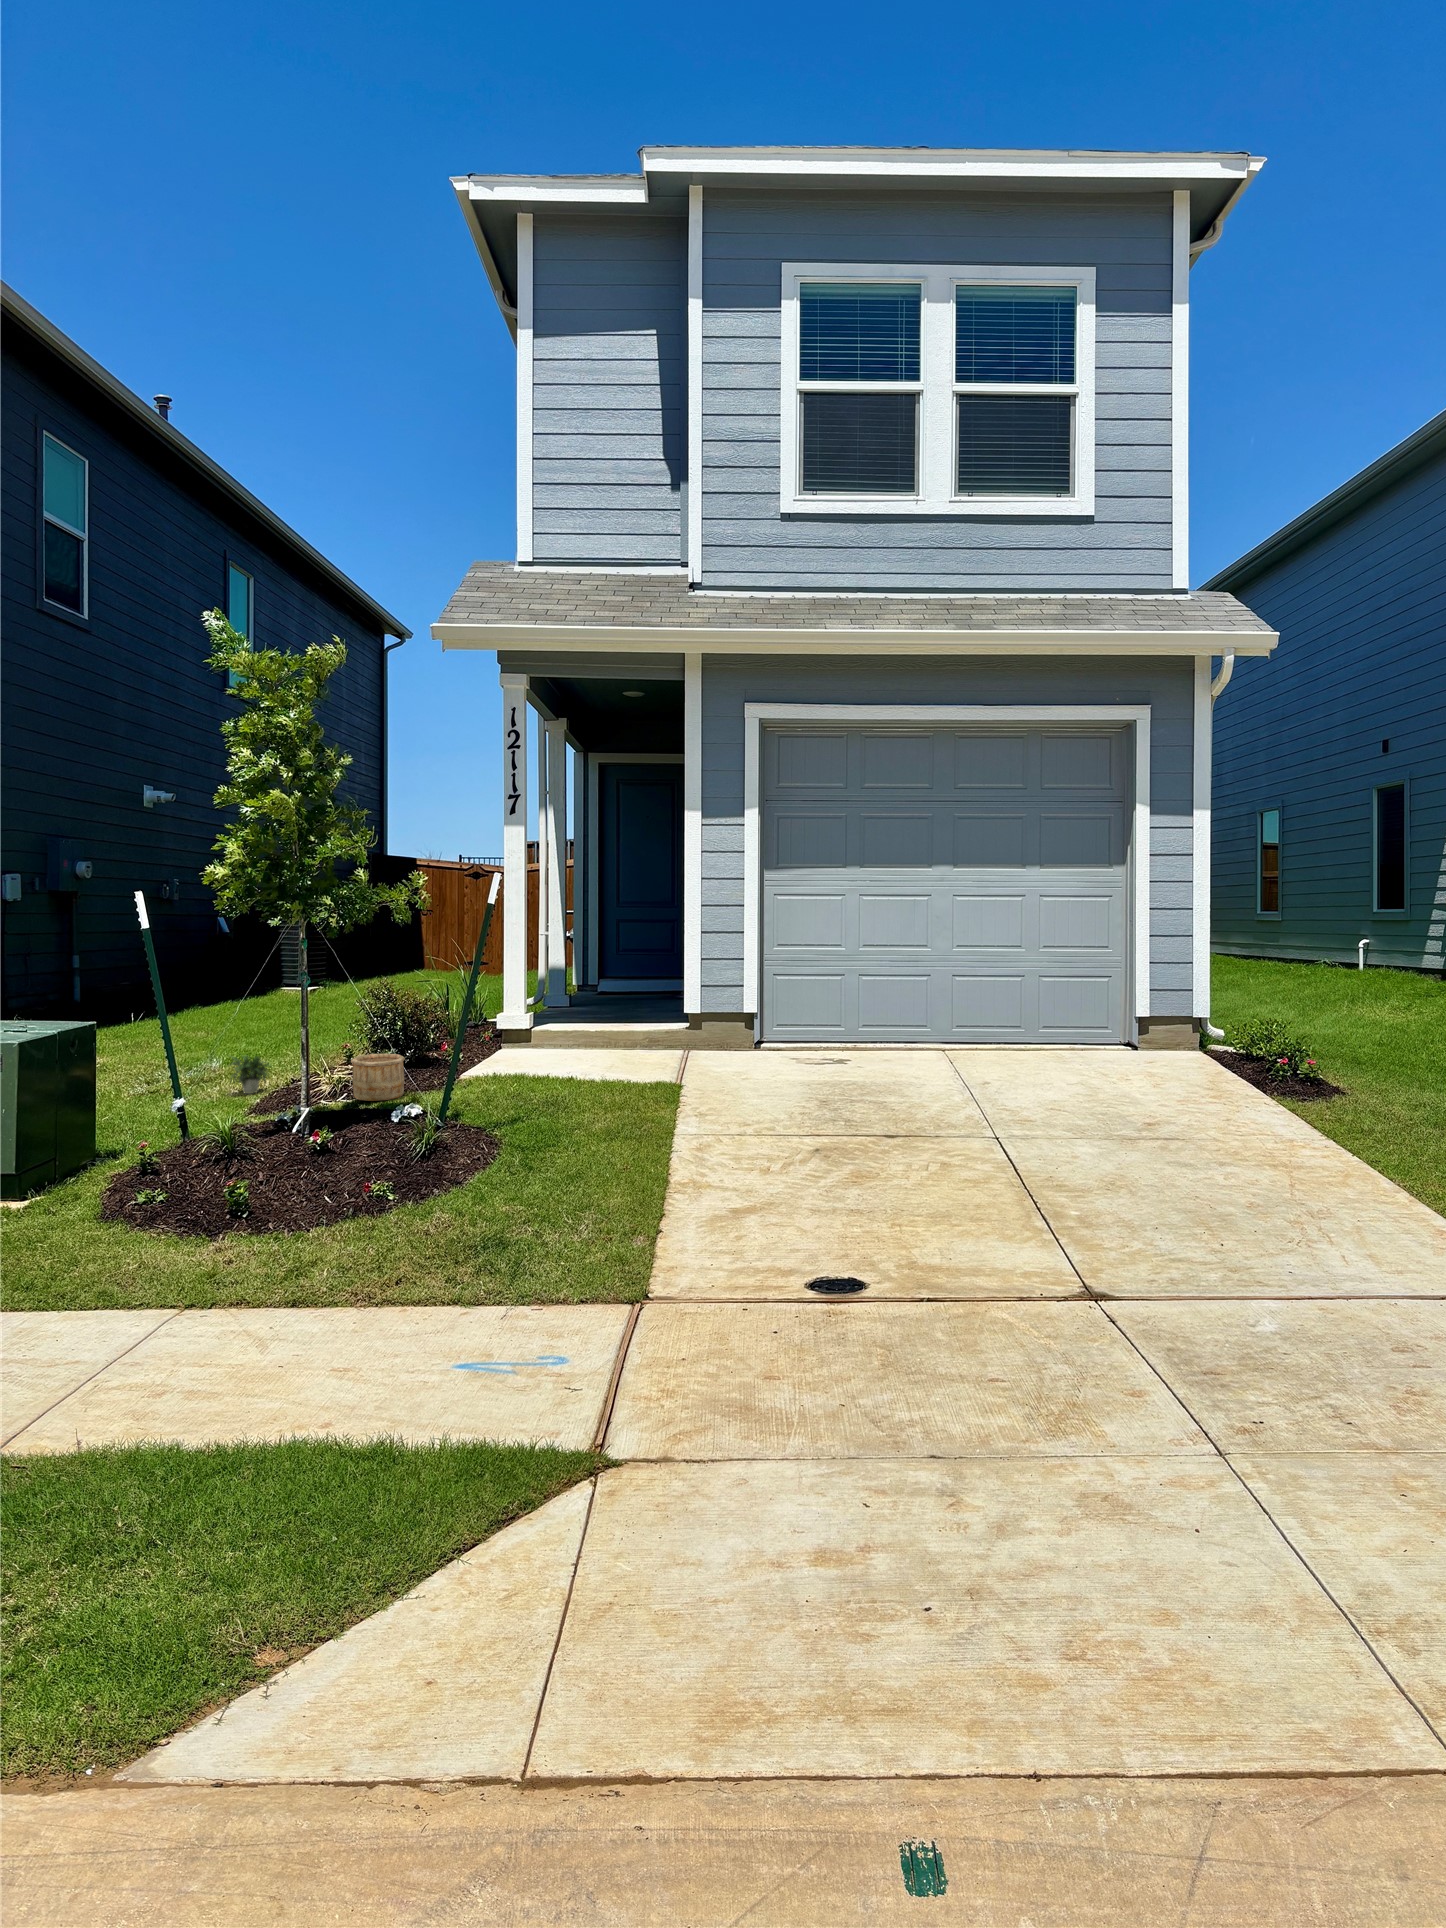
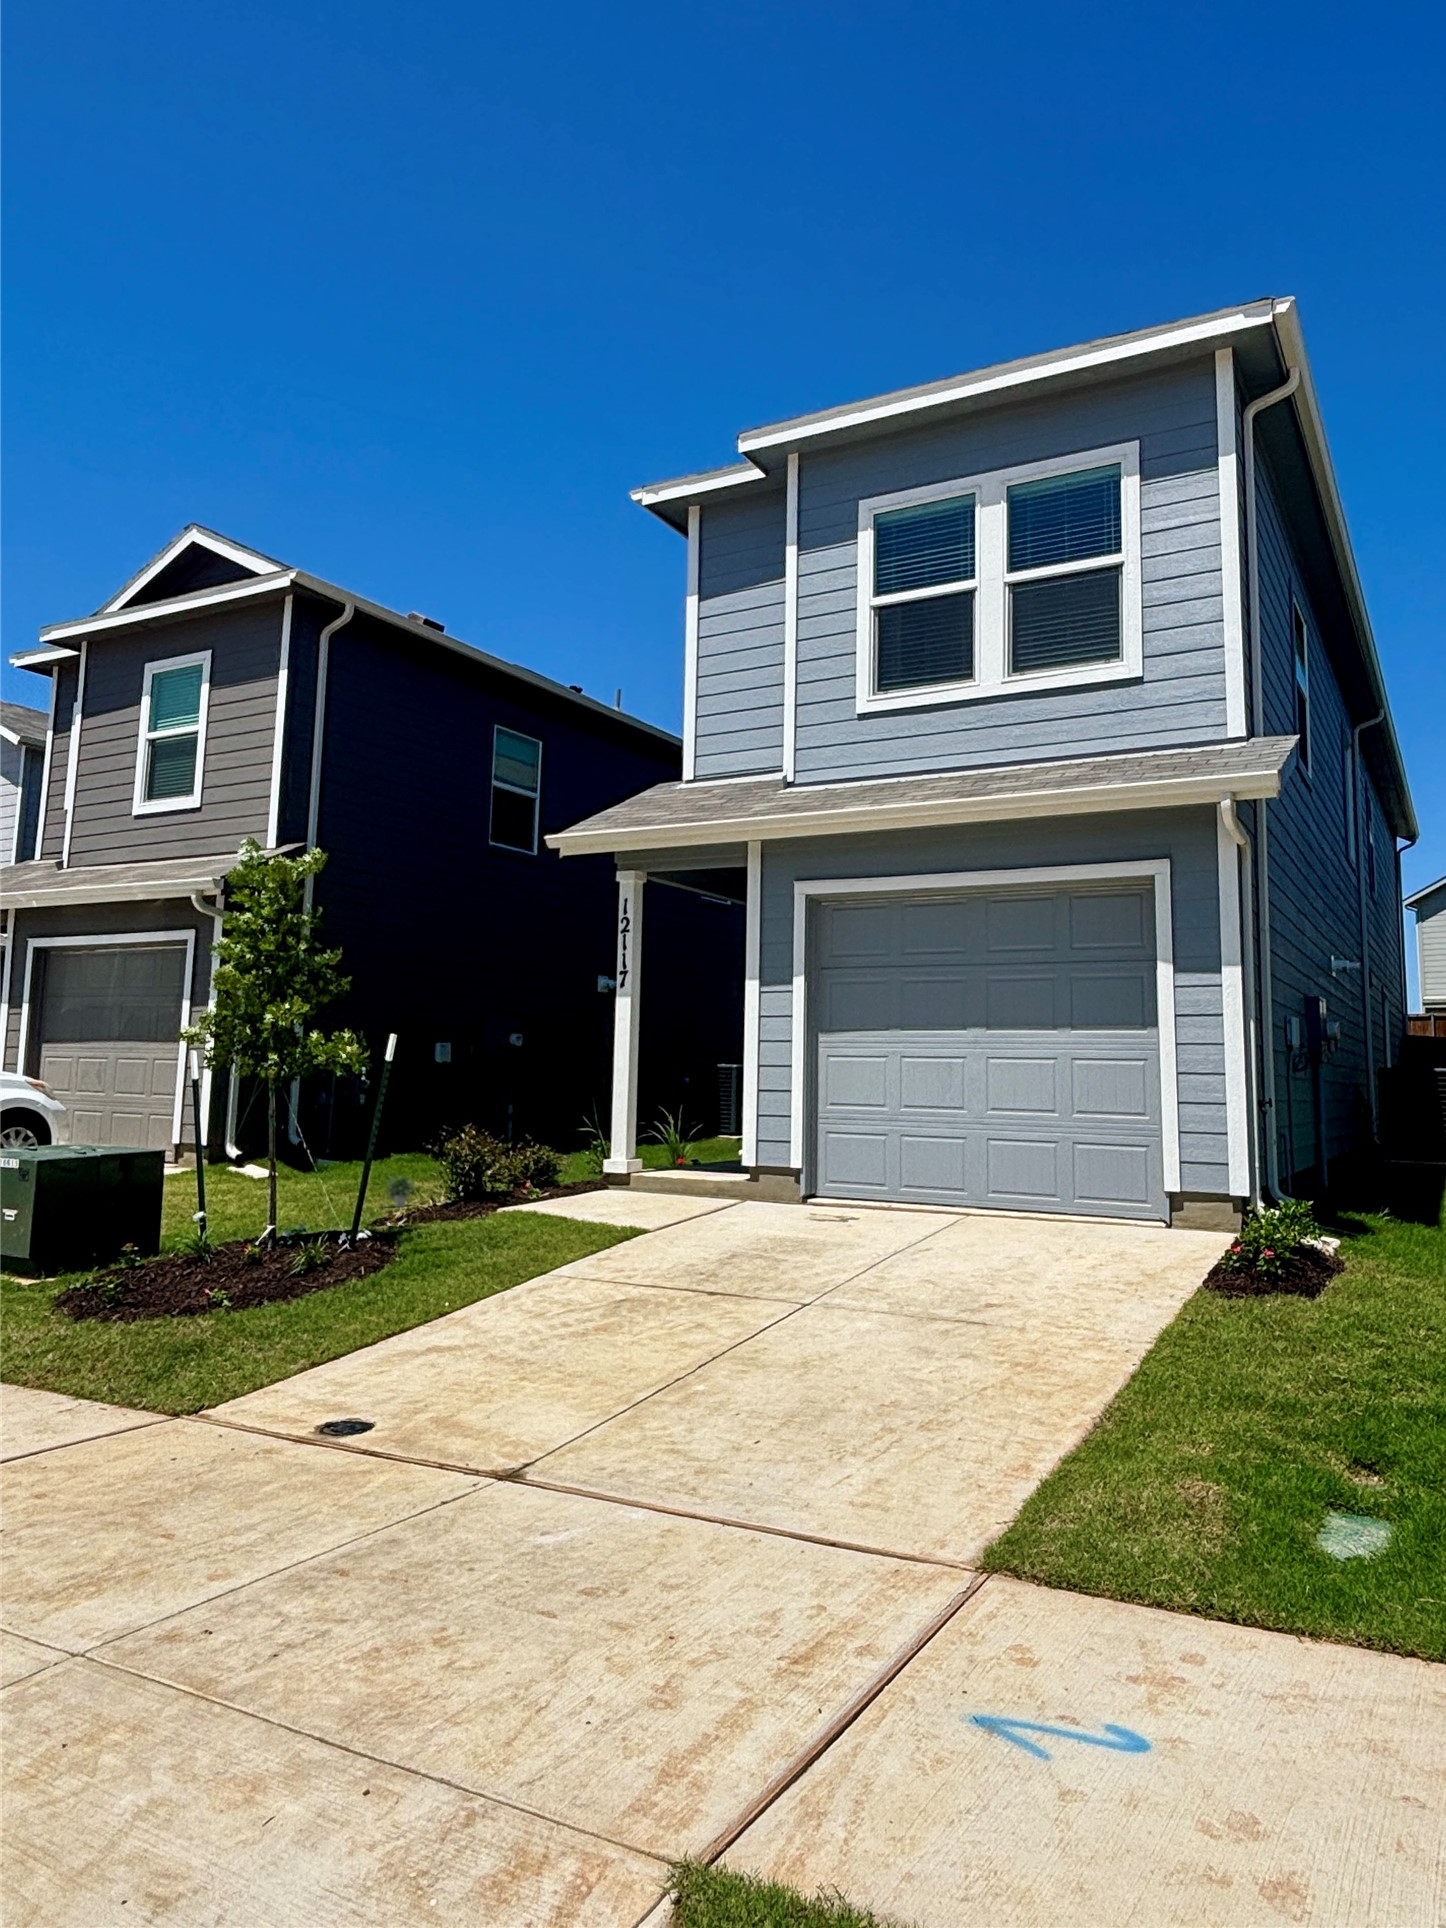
wooden bucket: present [351,1053,405,1101] -> none [426,1177,469,1213]

